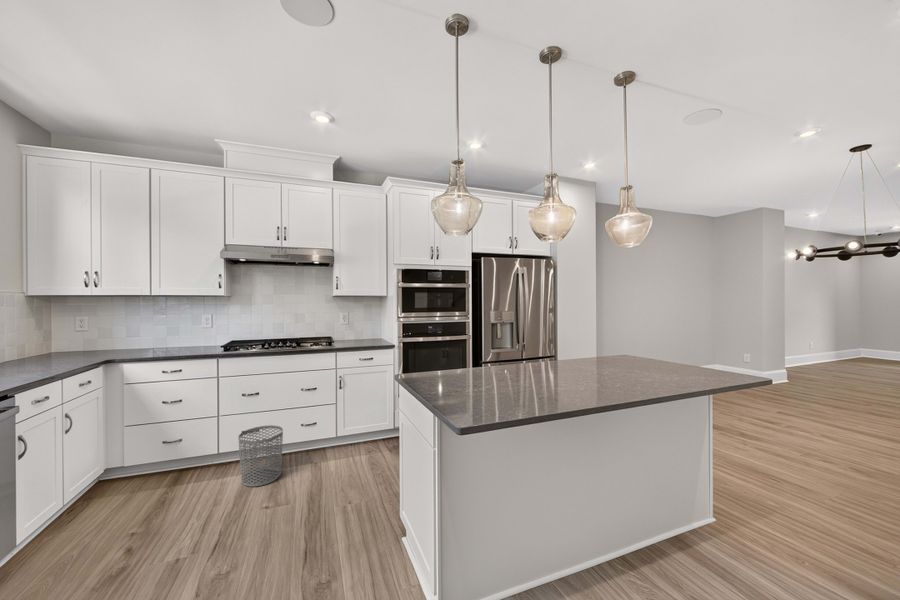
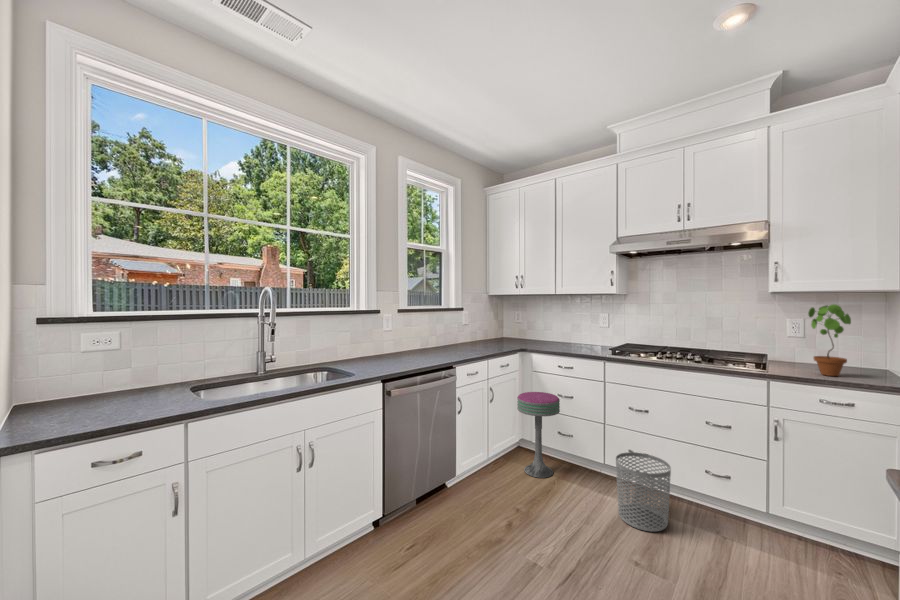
potted plant: none [354,303,372,344] -> present [808,304,851,376]
bar stool: none [110,402,169,497] -> present [517,392,560,478]

